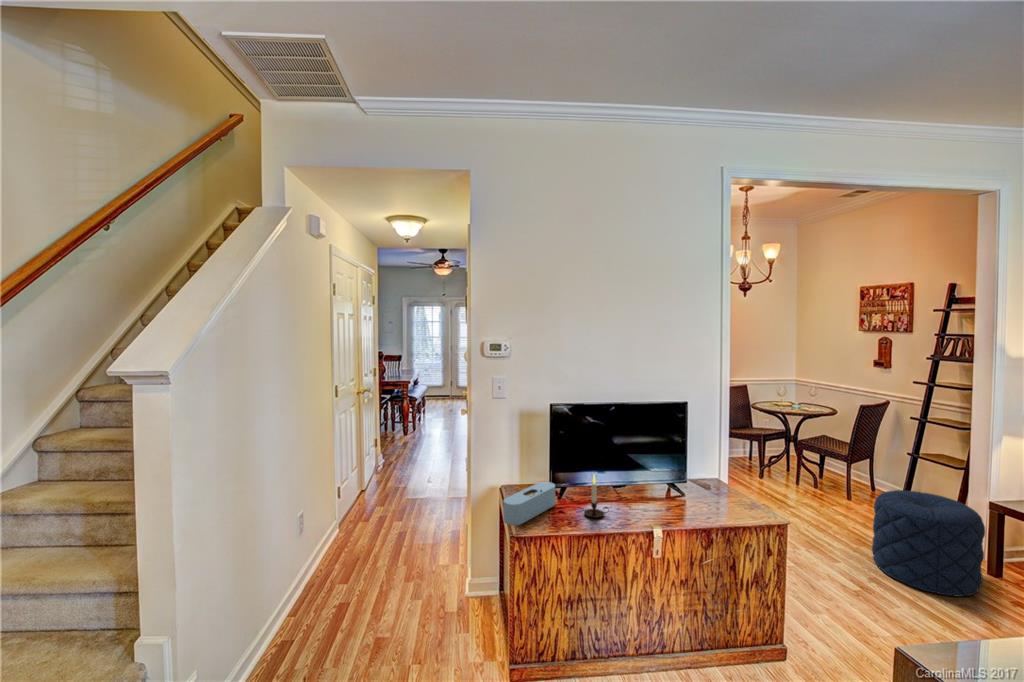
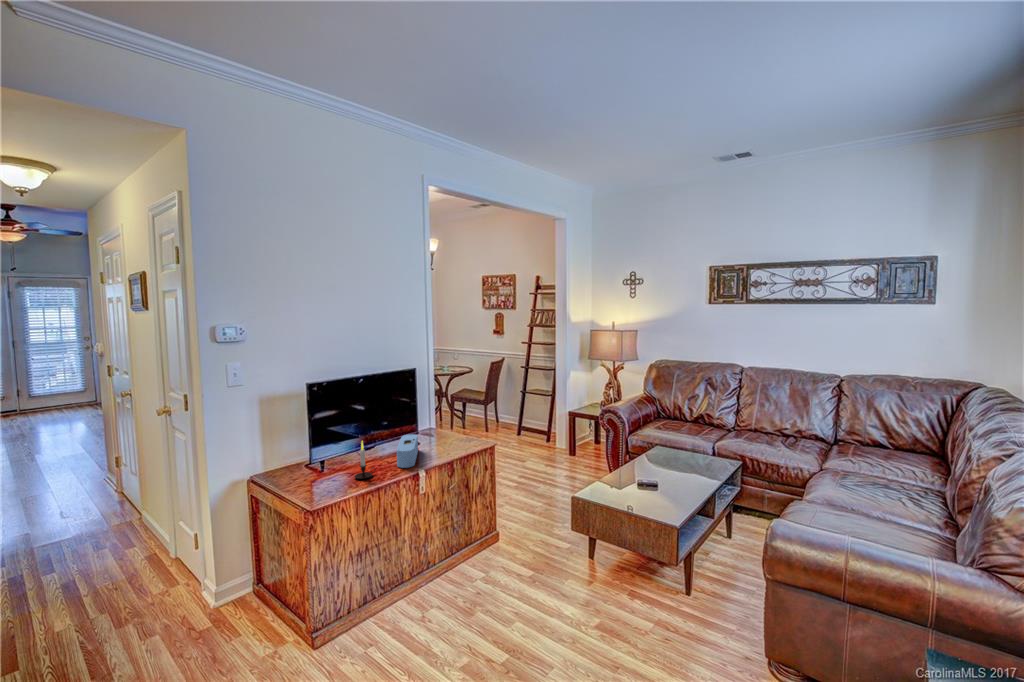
speaker: present [503,482,555,525] -> present [397,434,418,468]
pouf: present [872,490,985,597] -> none [515,414,569,475]

